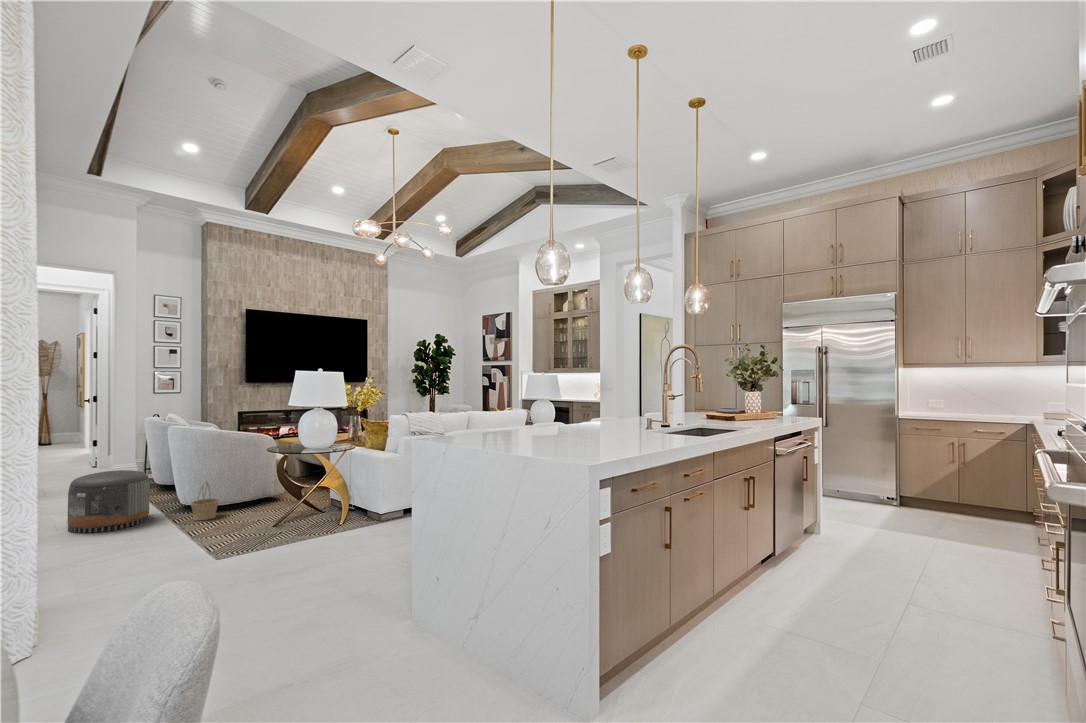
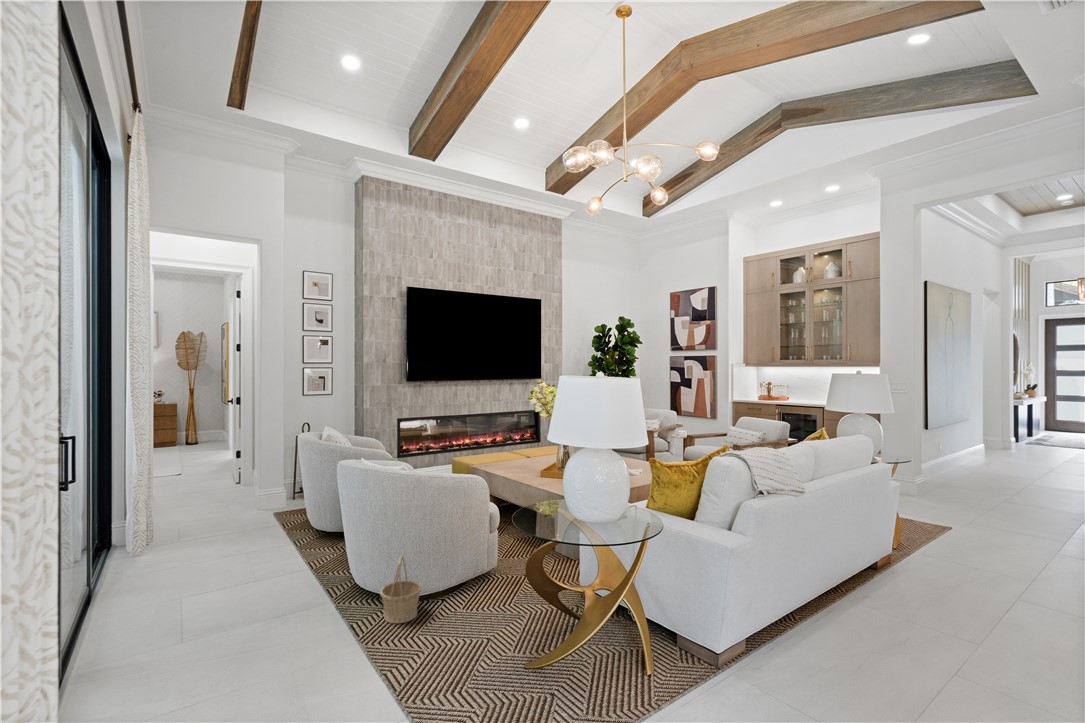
pouf: present [67,470,150,533] -> none [203,531,318,650]

